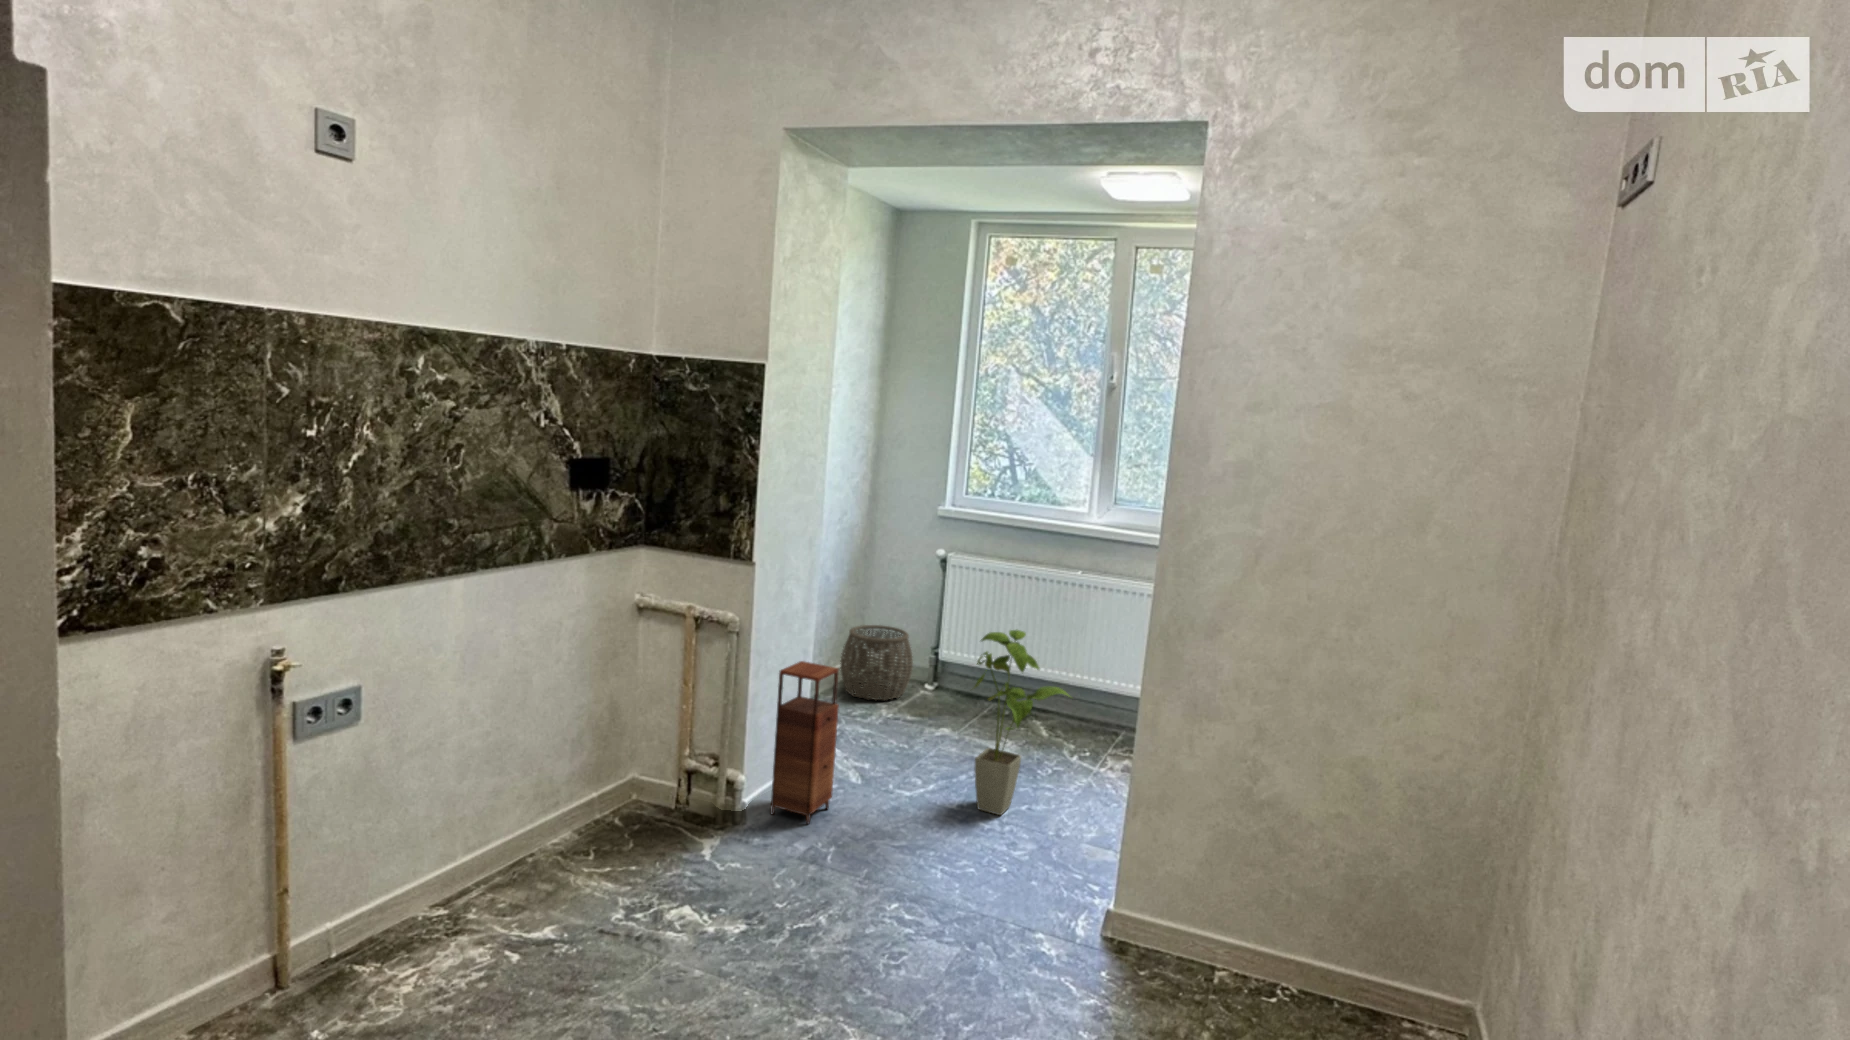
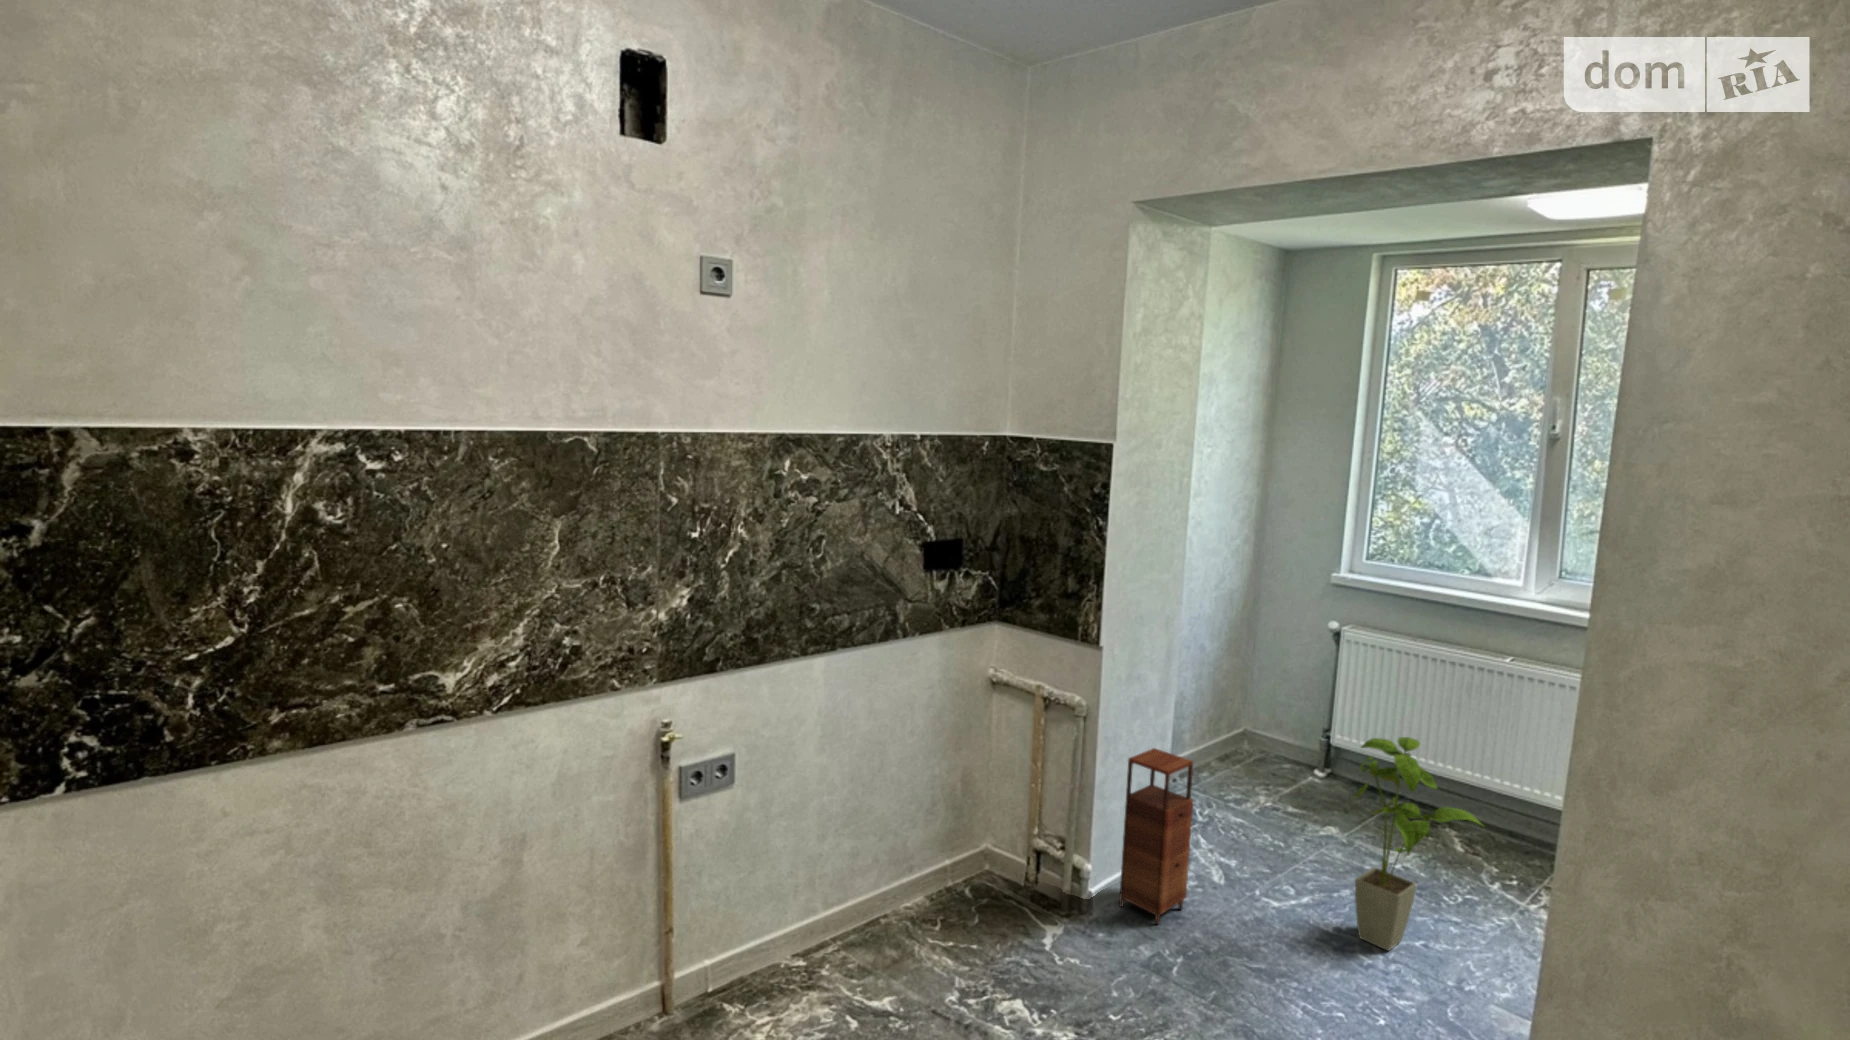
woven basket: present [840,625,913,700] -> none [1213,699,1297,784]

